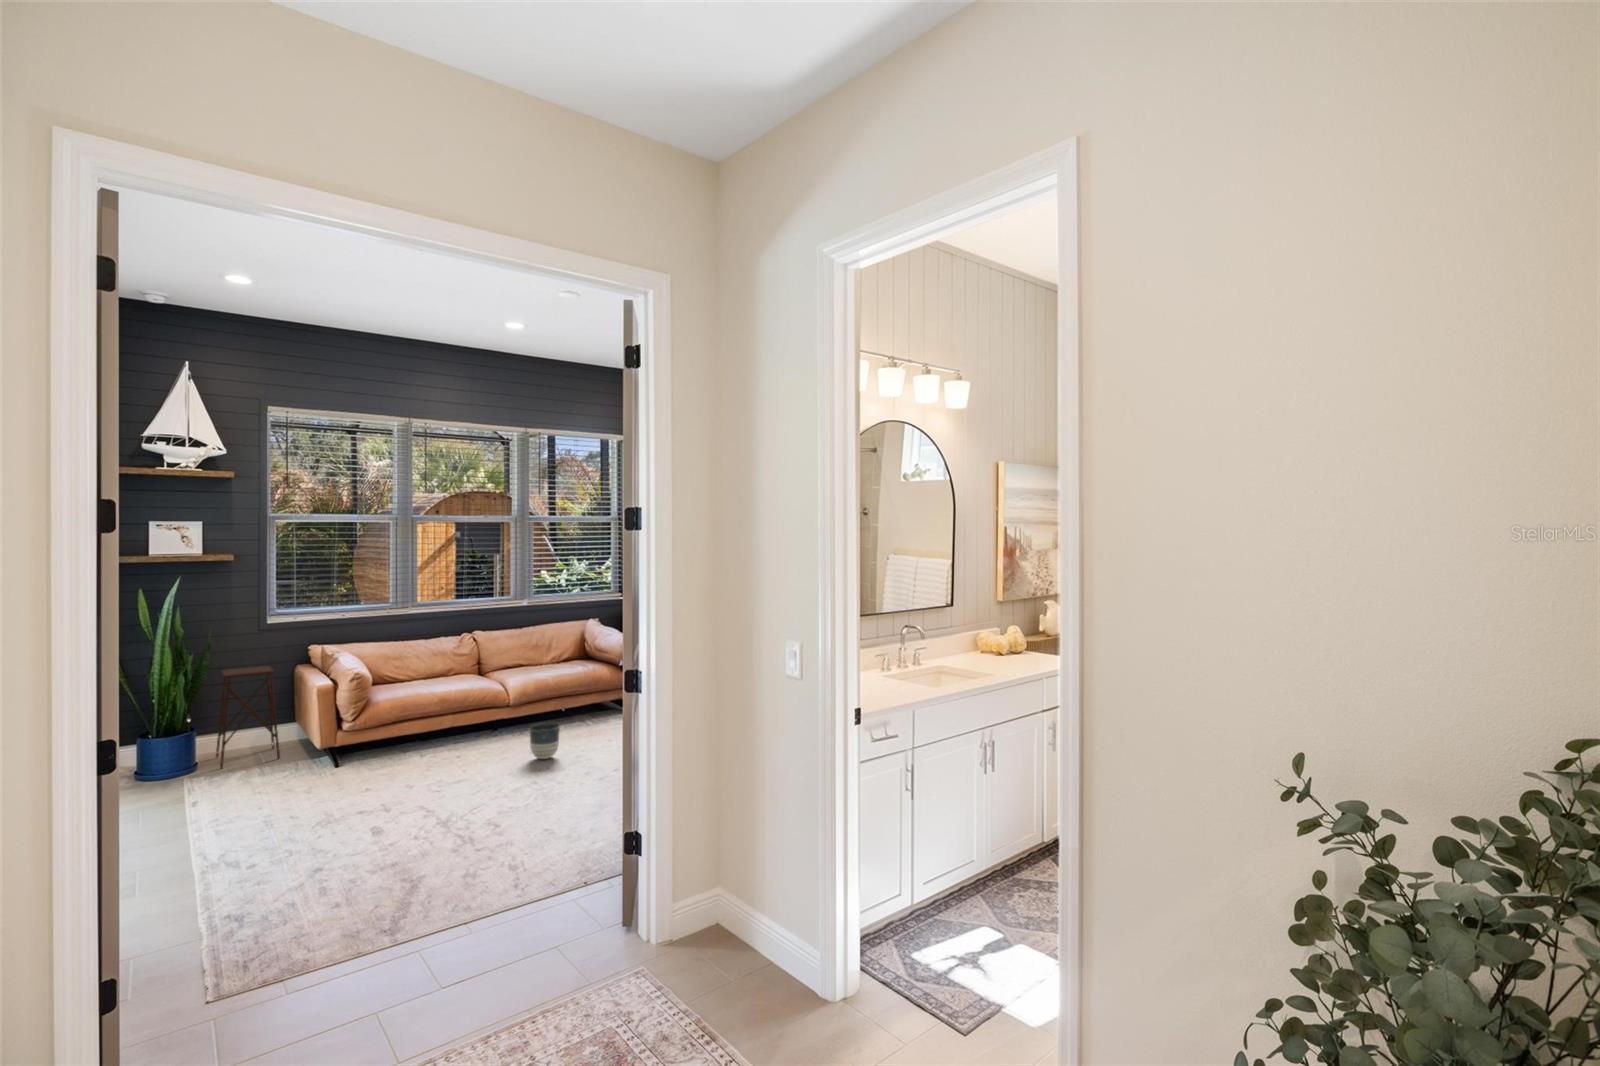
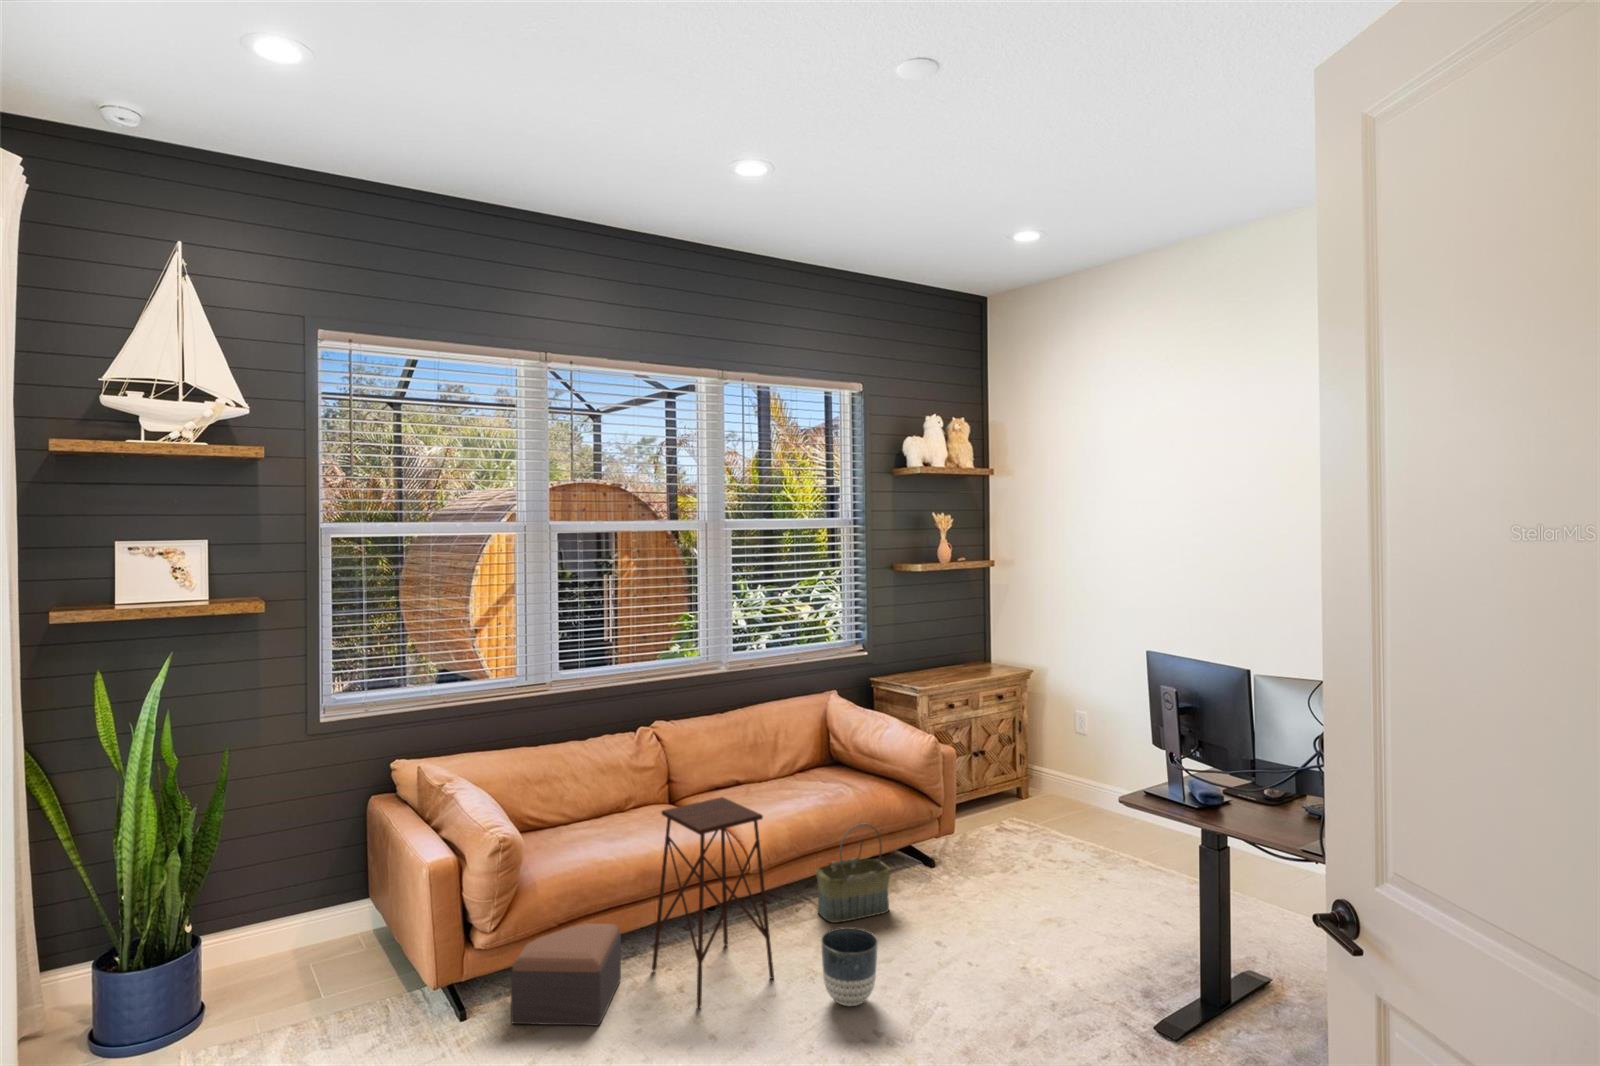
side table: present [216,666,280,768] -> present [652,797,774,1007]
basket: none [556,676,599,734] -> present [816,823,891,923]
footstool: none [361,724,429,768] -> present [511,924,621,1026]

